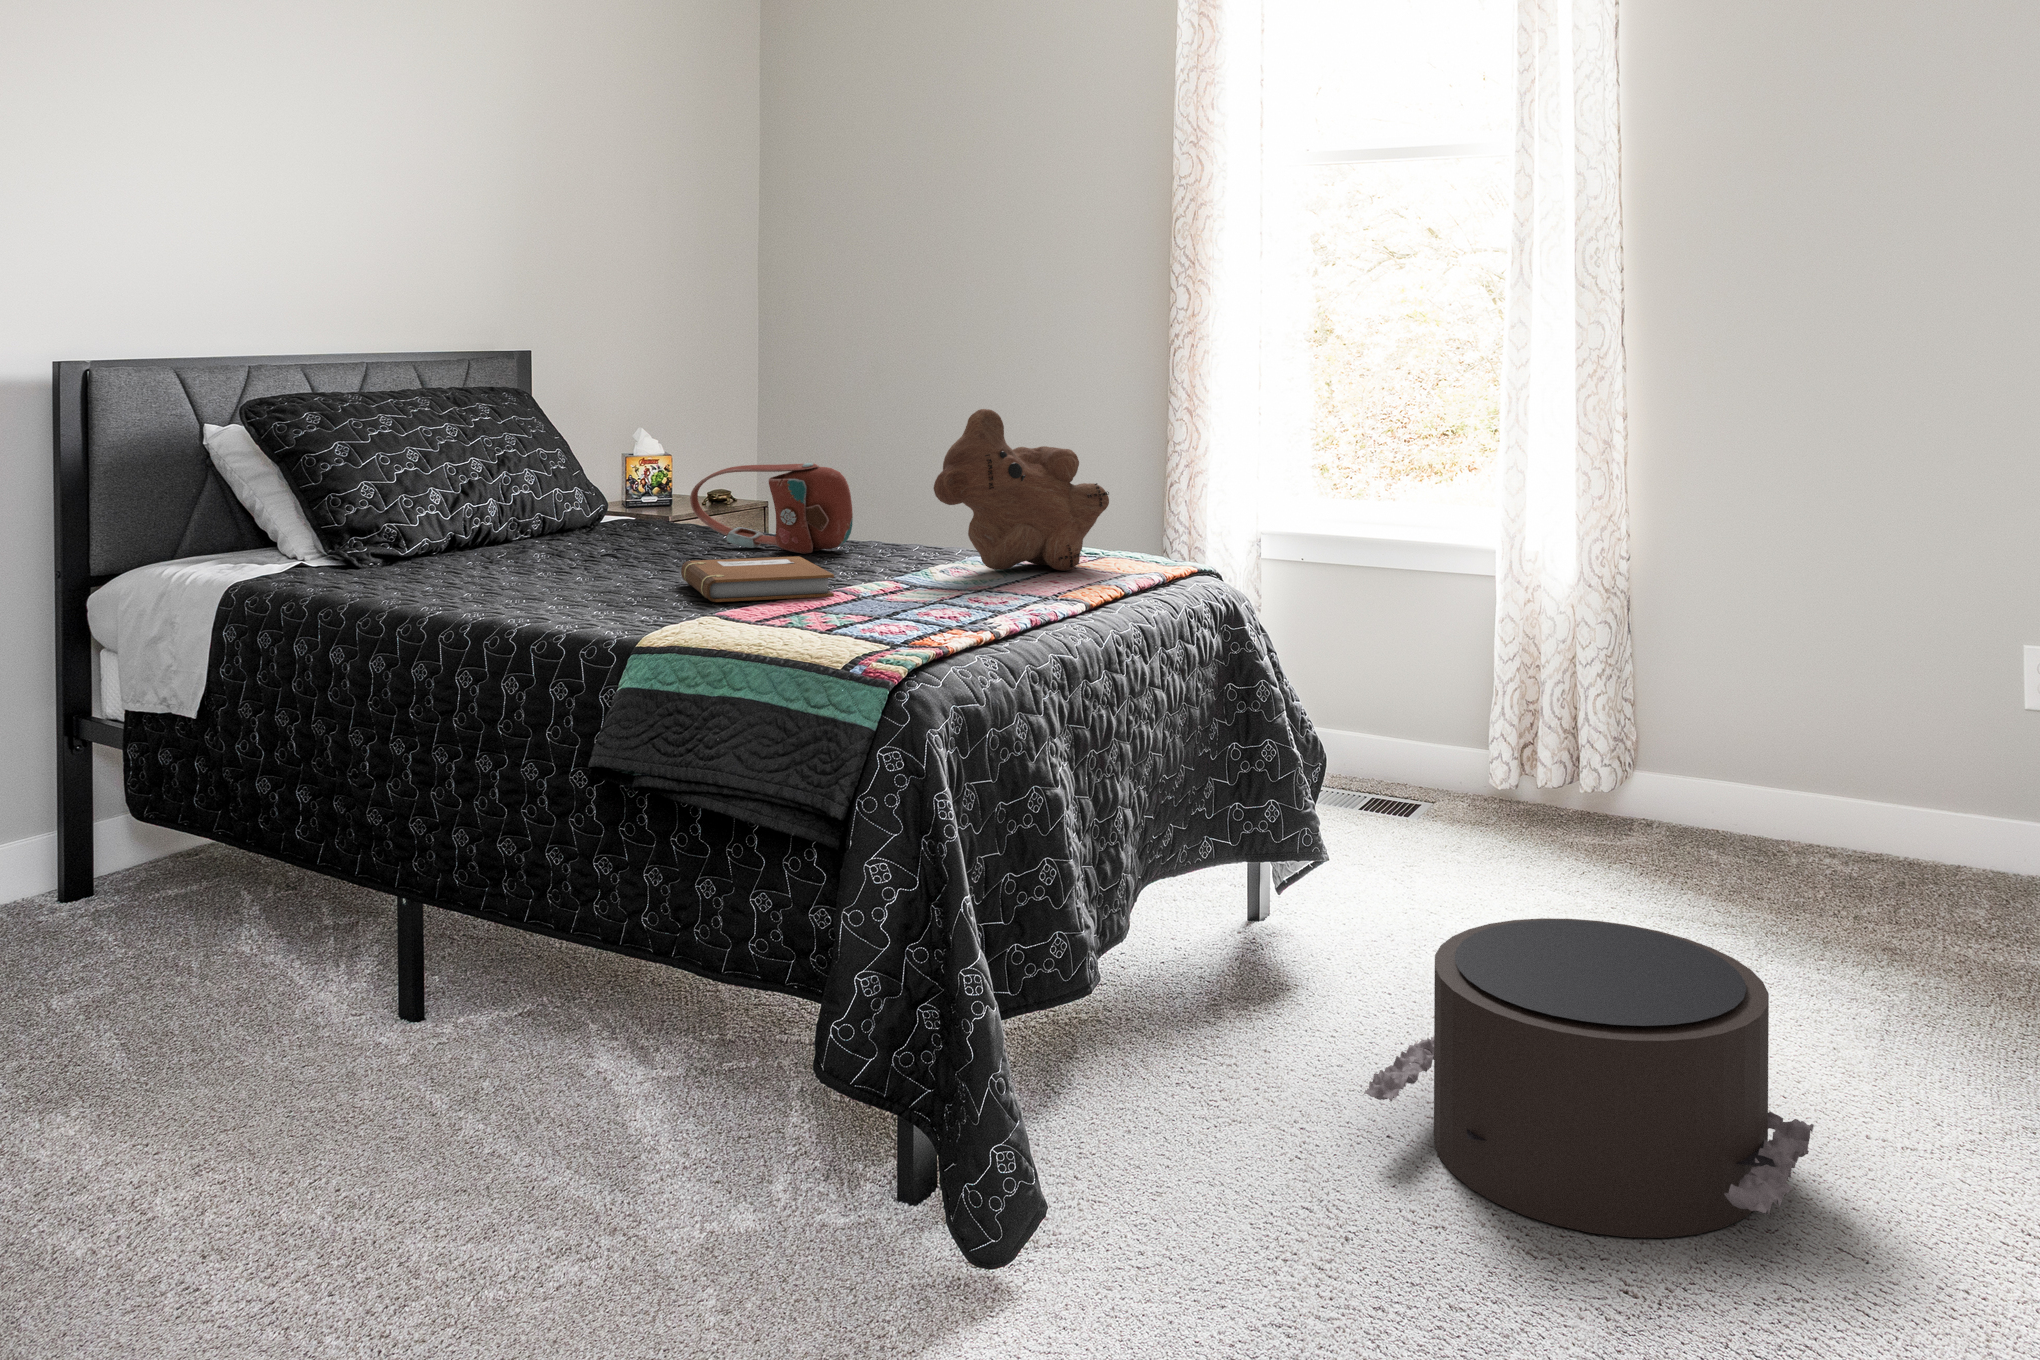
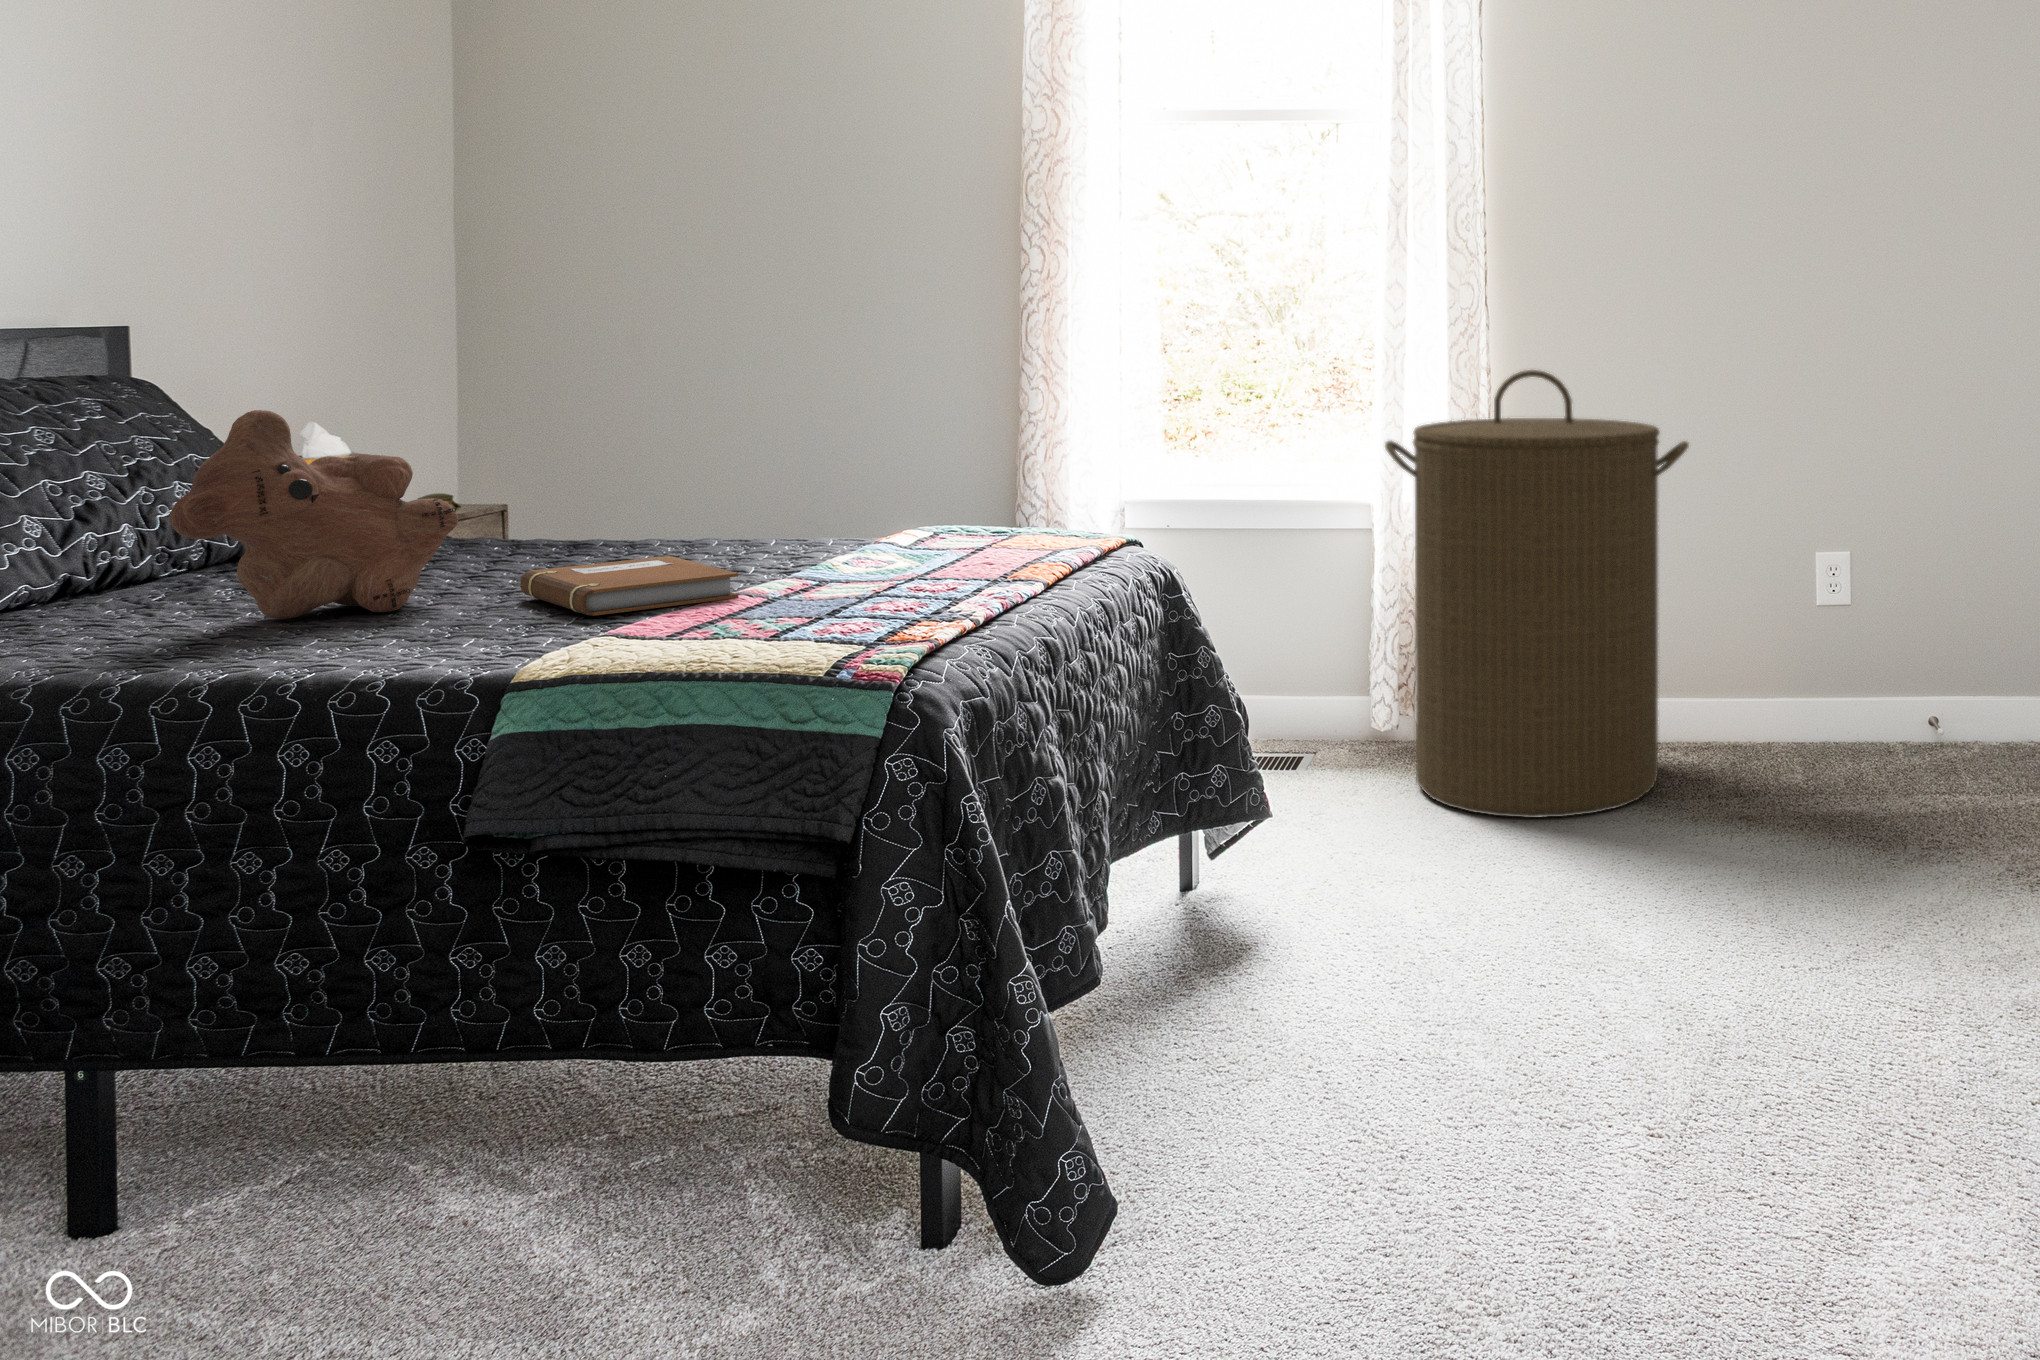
teddy bear: present [934,409,1109,571] -> present [169,410,458,618]
laundry hamper: none [1496,417,1841,908] -> present [1385,370,1689,818]
handbag: present [690,463,853,554] -> none [482,448,707,553]
pouf: present [1364,918,1814,1238] -> none [1381,835,1768,1115]

